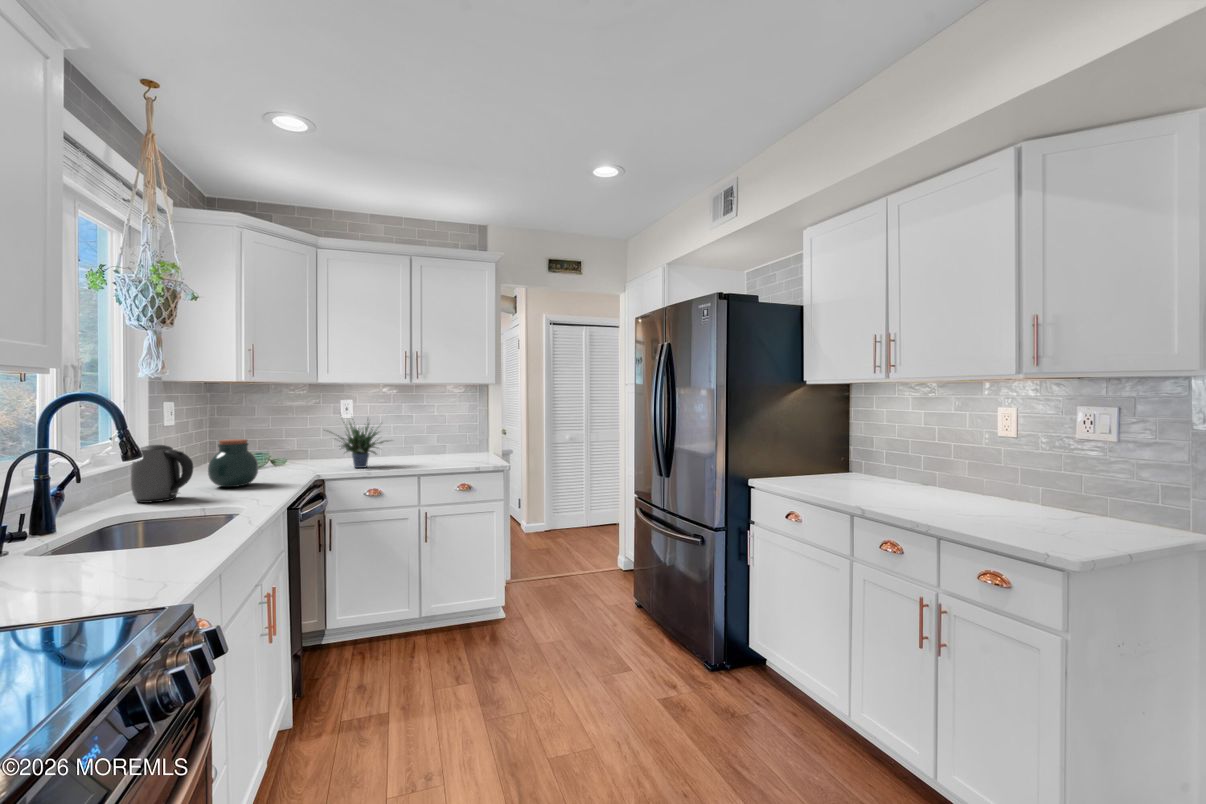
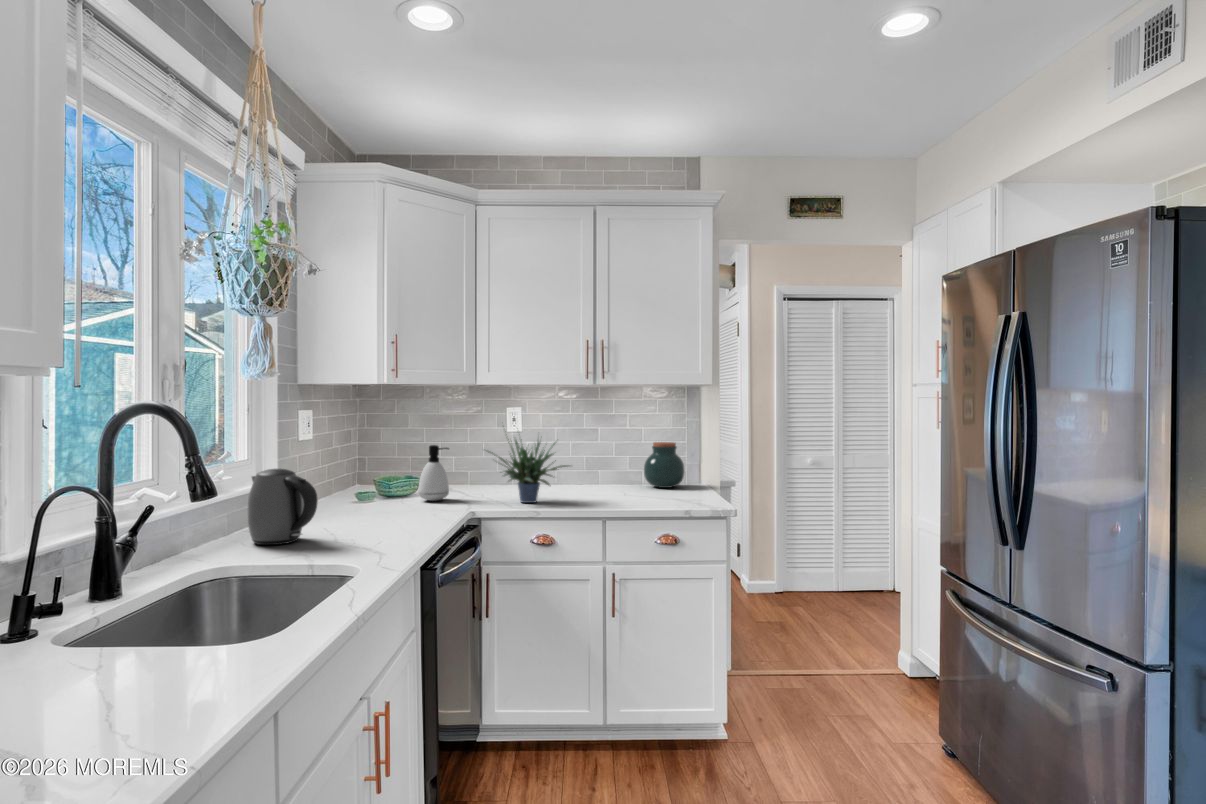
soap dispenser: none [270,428,296,470] -> present [418,445,449,501]
jar: present [208,439,258,487] -> present [644,442,685,488]

